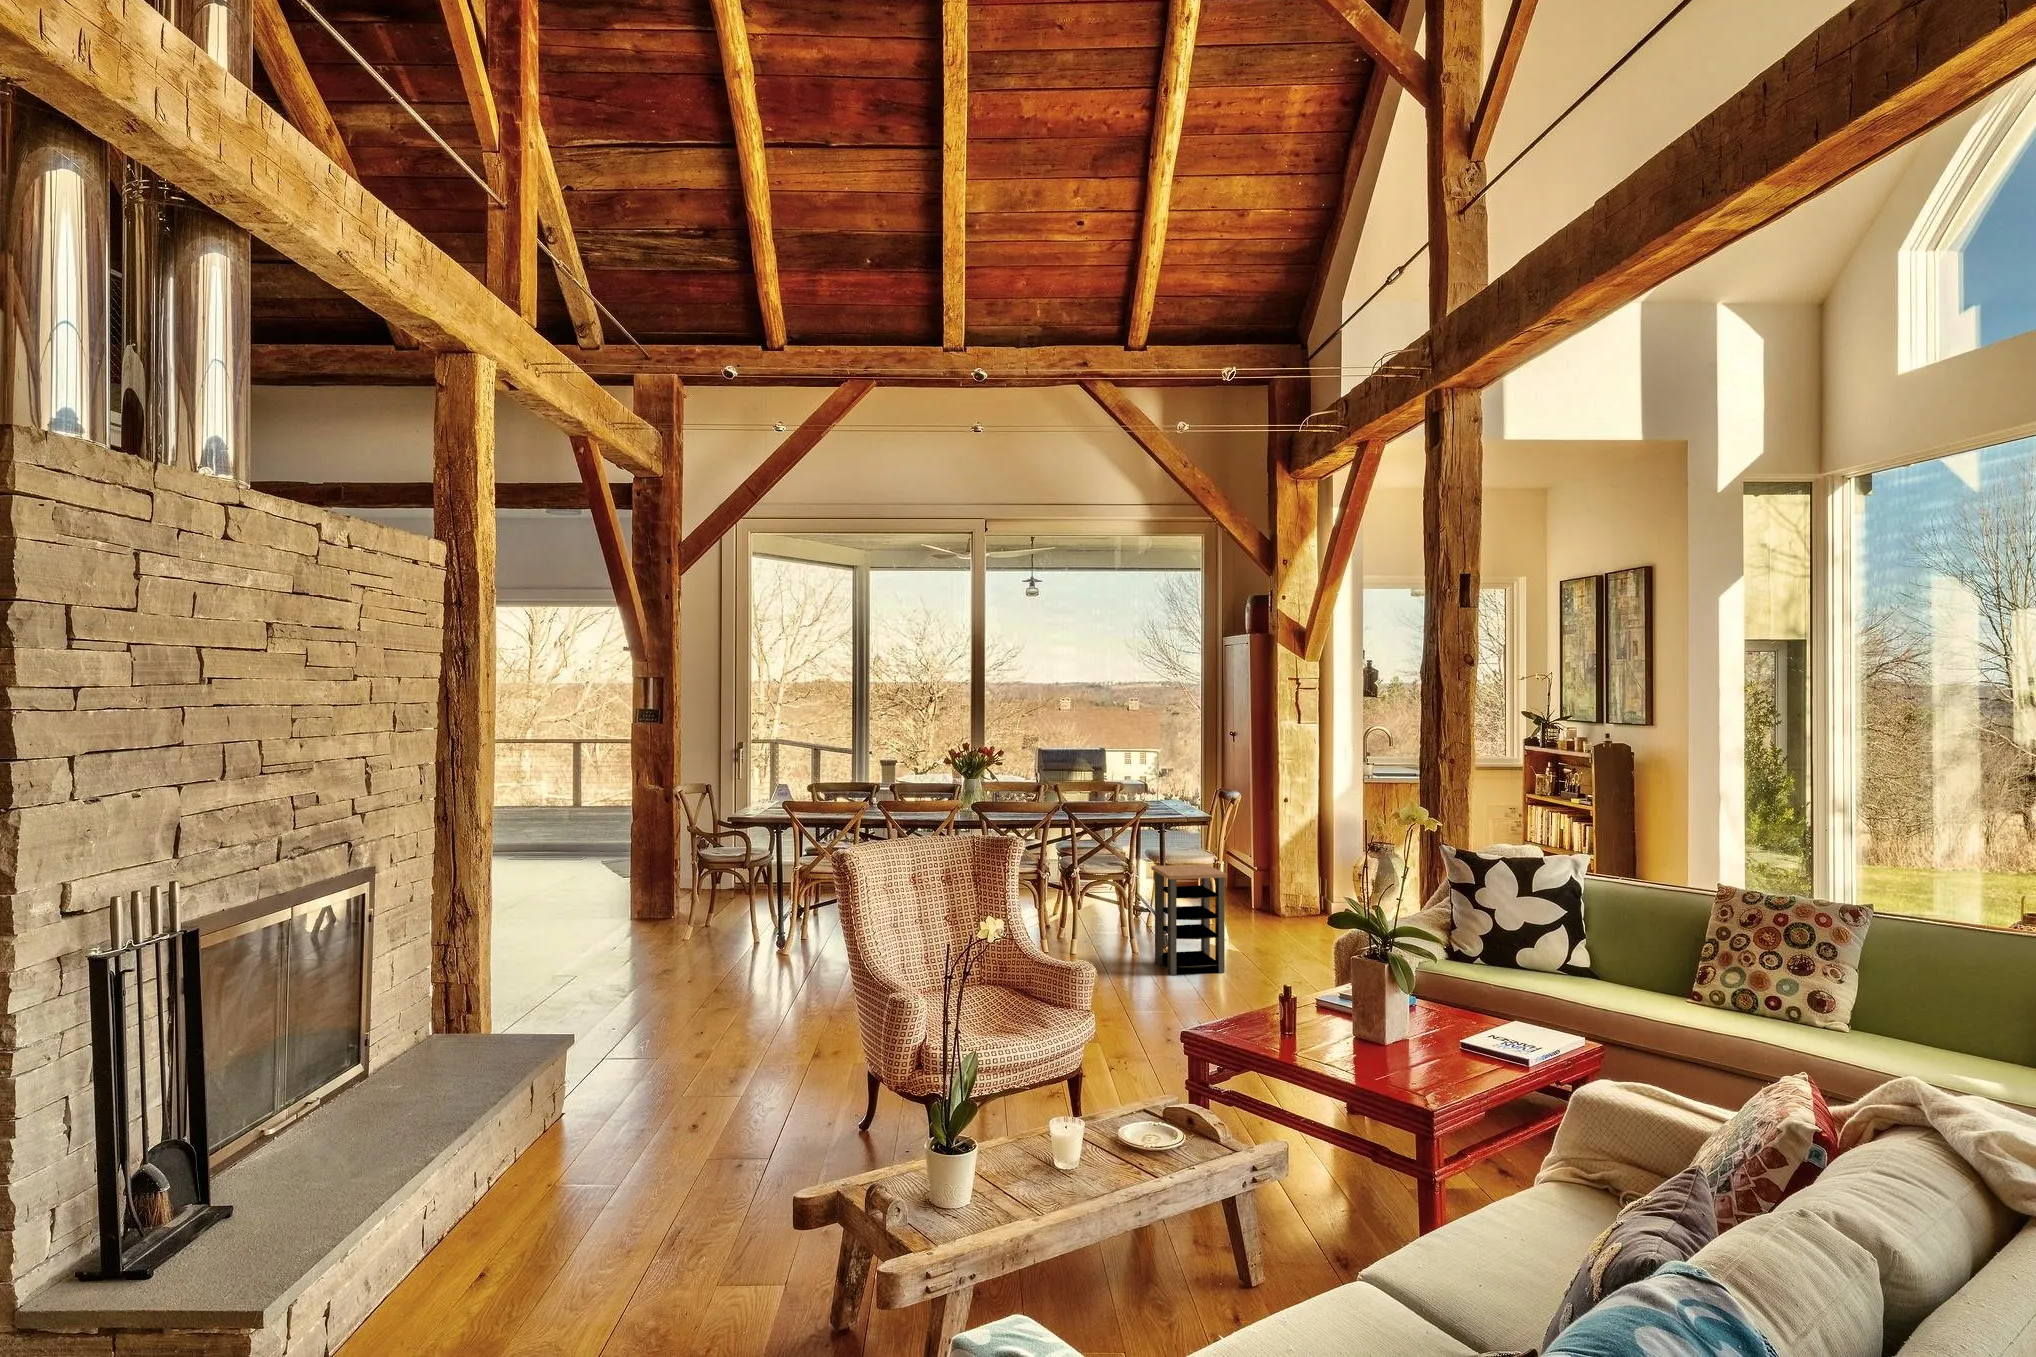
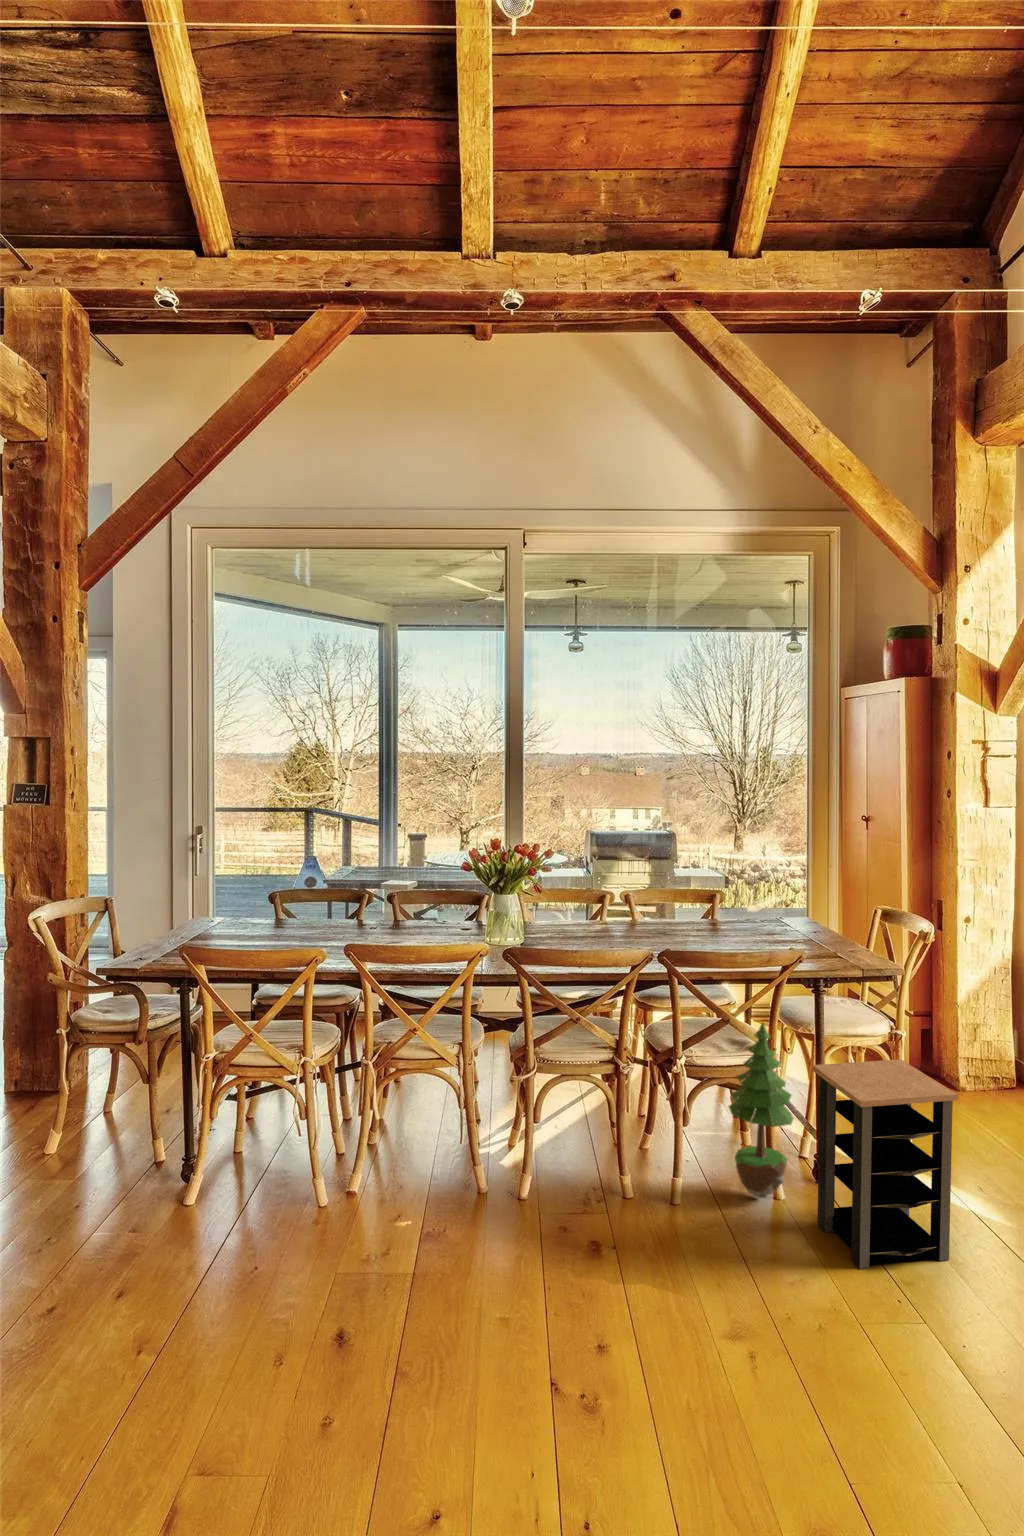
potted tree: none [1105,843,1145,955] -> present [729,1023,793,1198]

